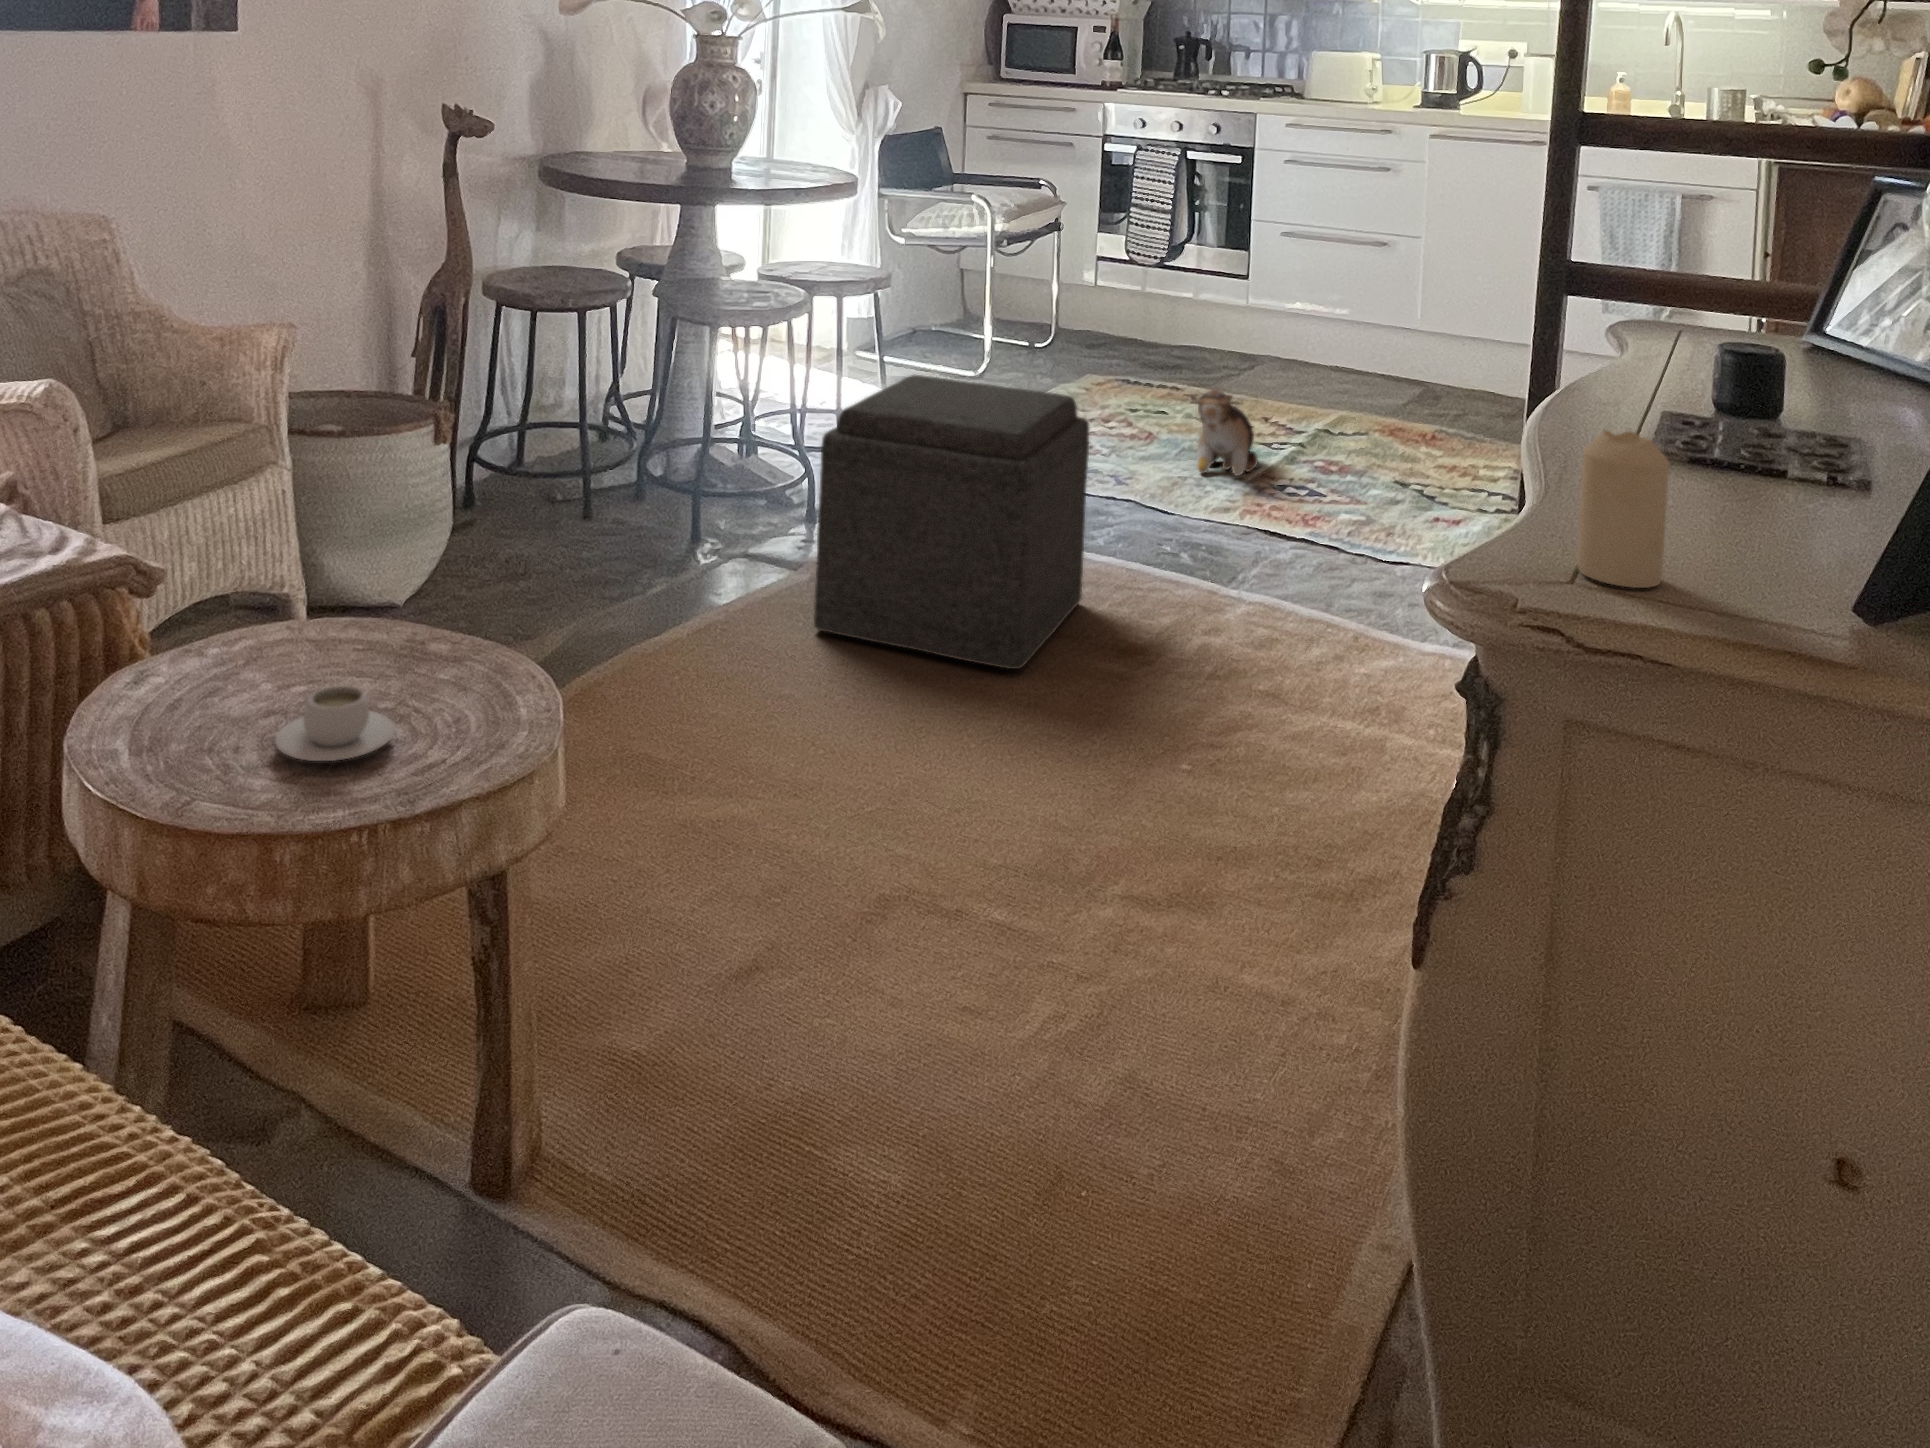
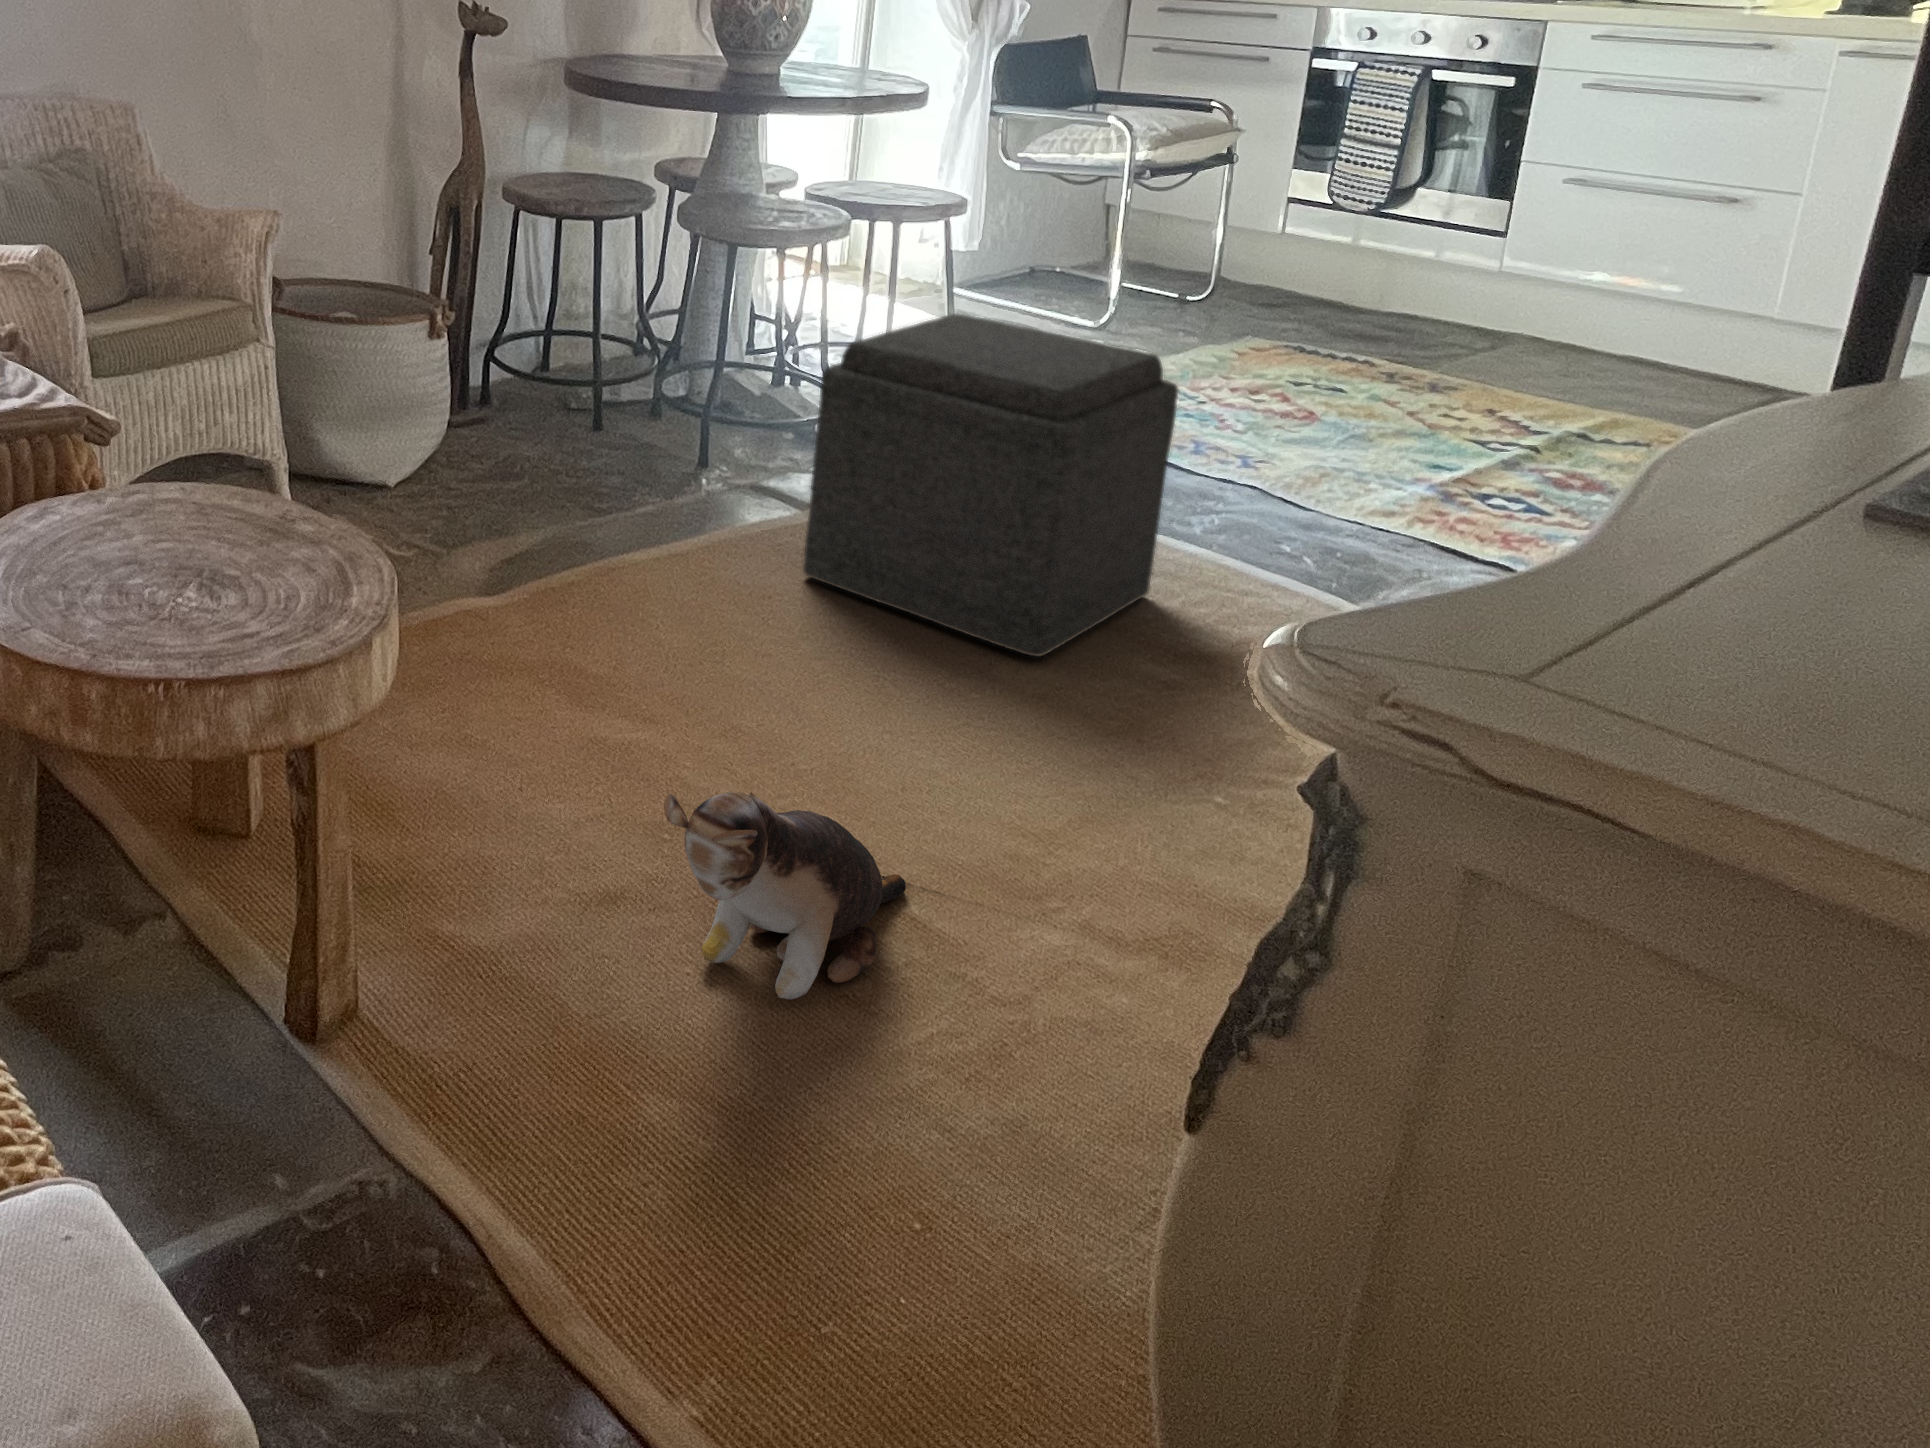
plush toy: present [1196,389,1258,476] -> present [664,792,906,999]
candle: present [1577,431,1669,588] -> none [1618,445,1845,719]
teacup: present [275,686,395,761] -> none [106,546,217,615]

